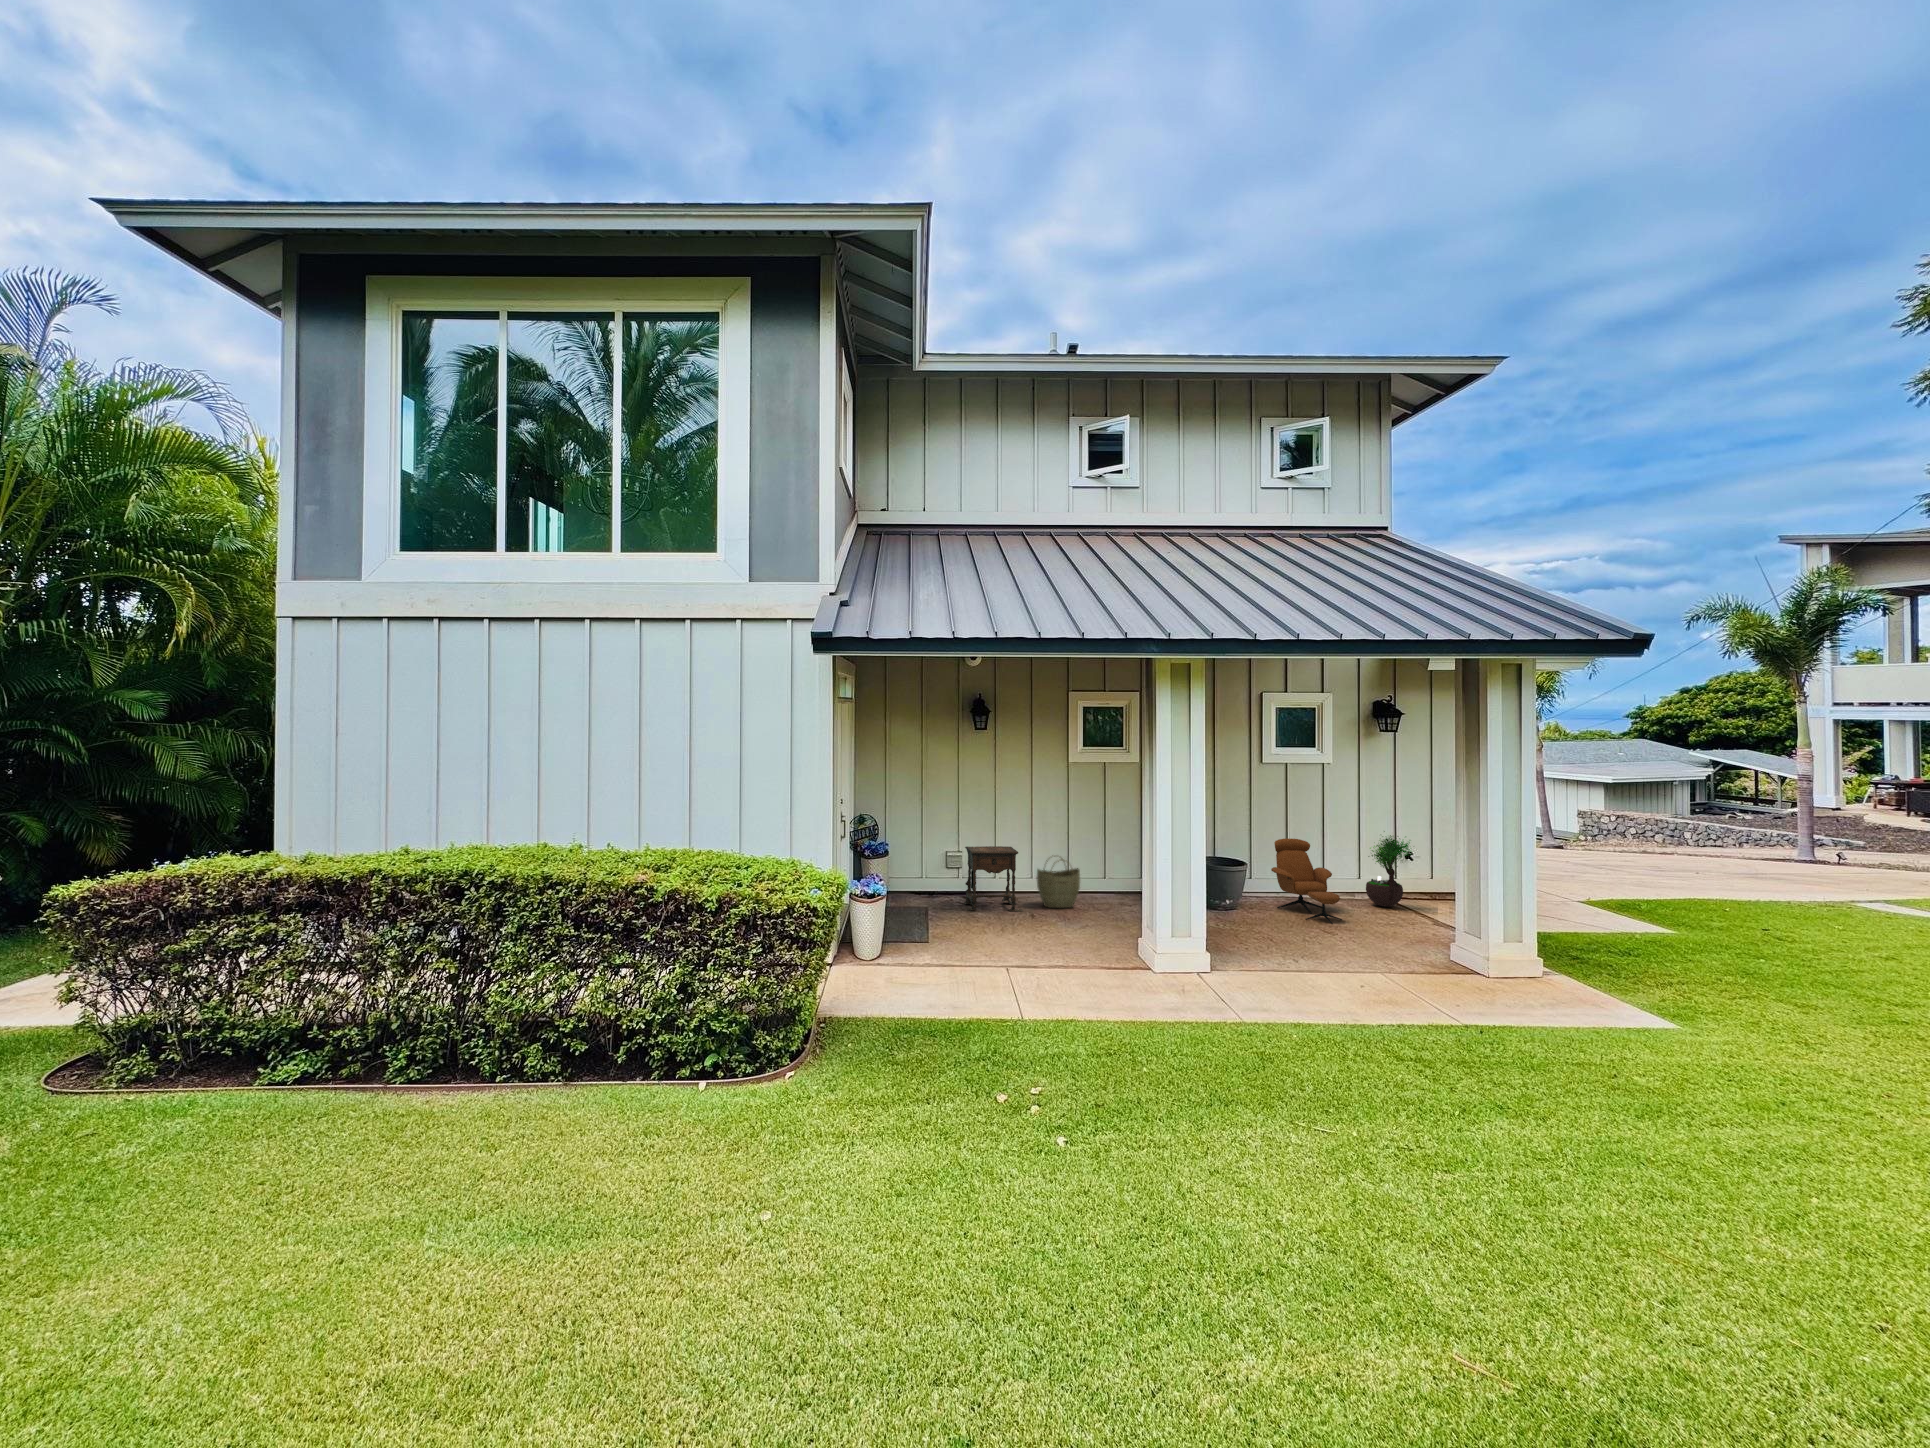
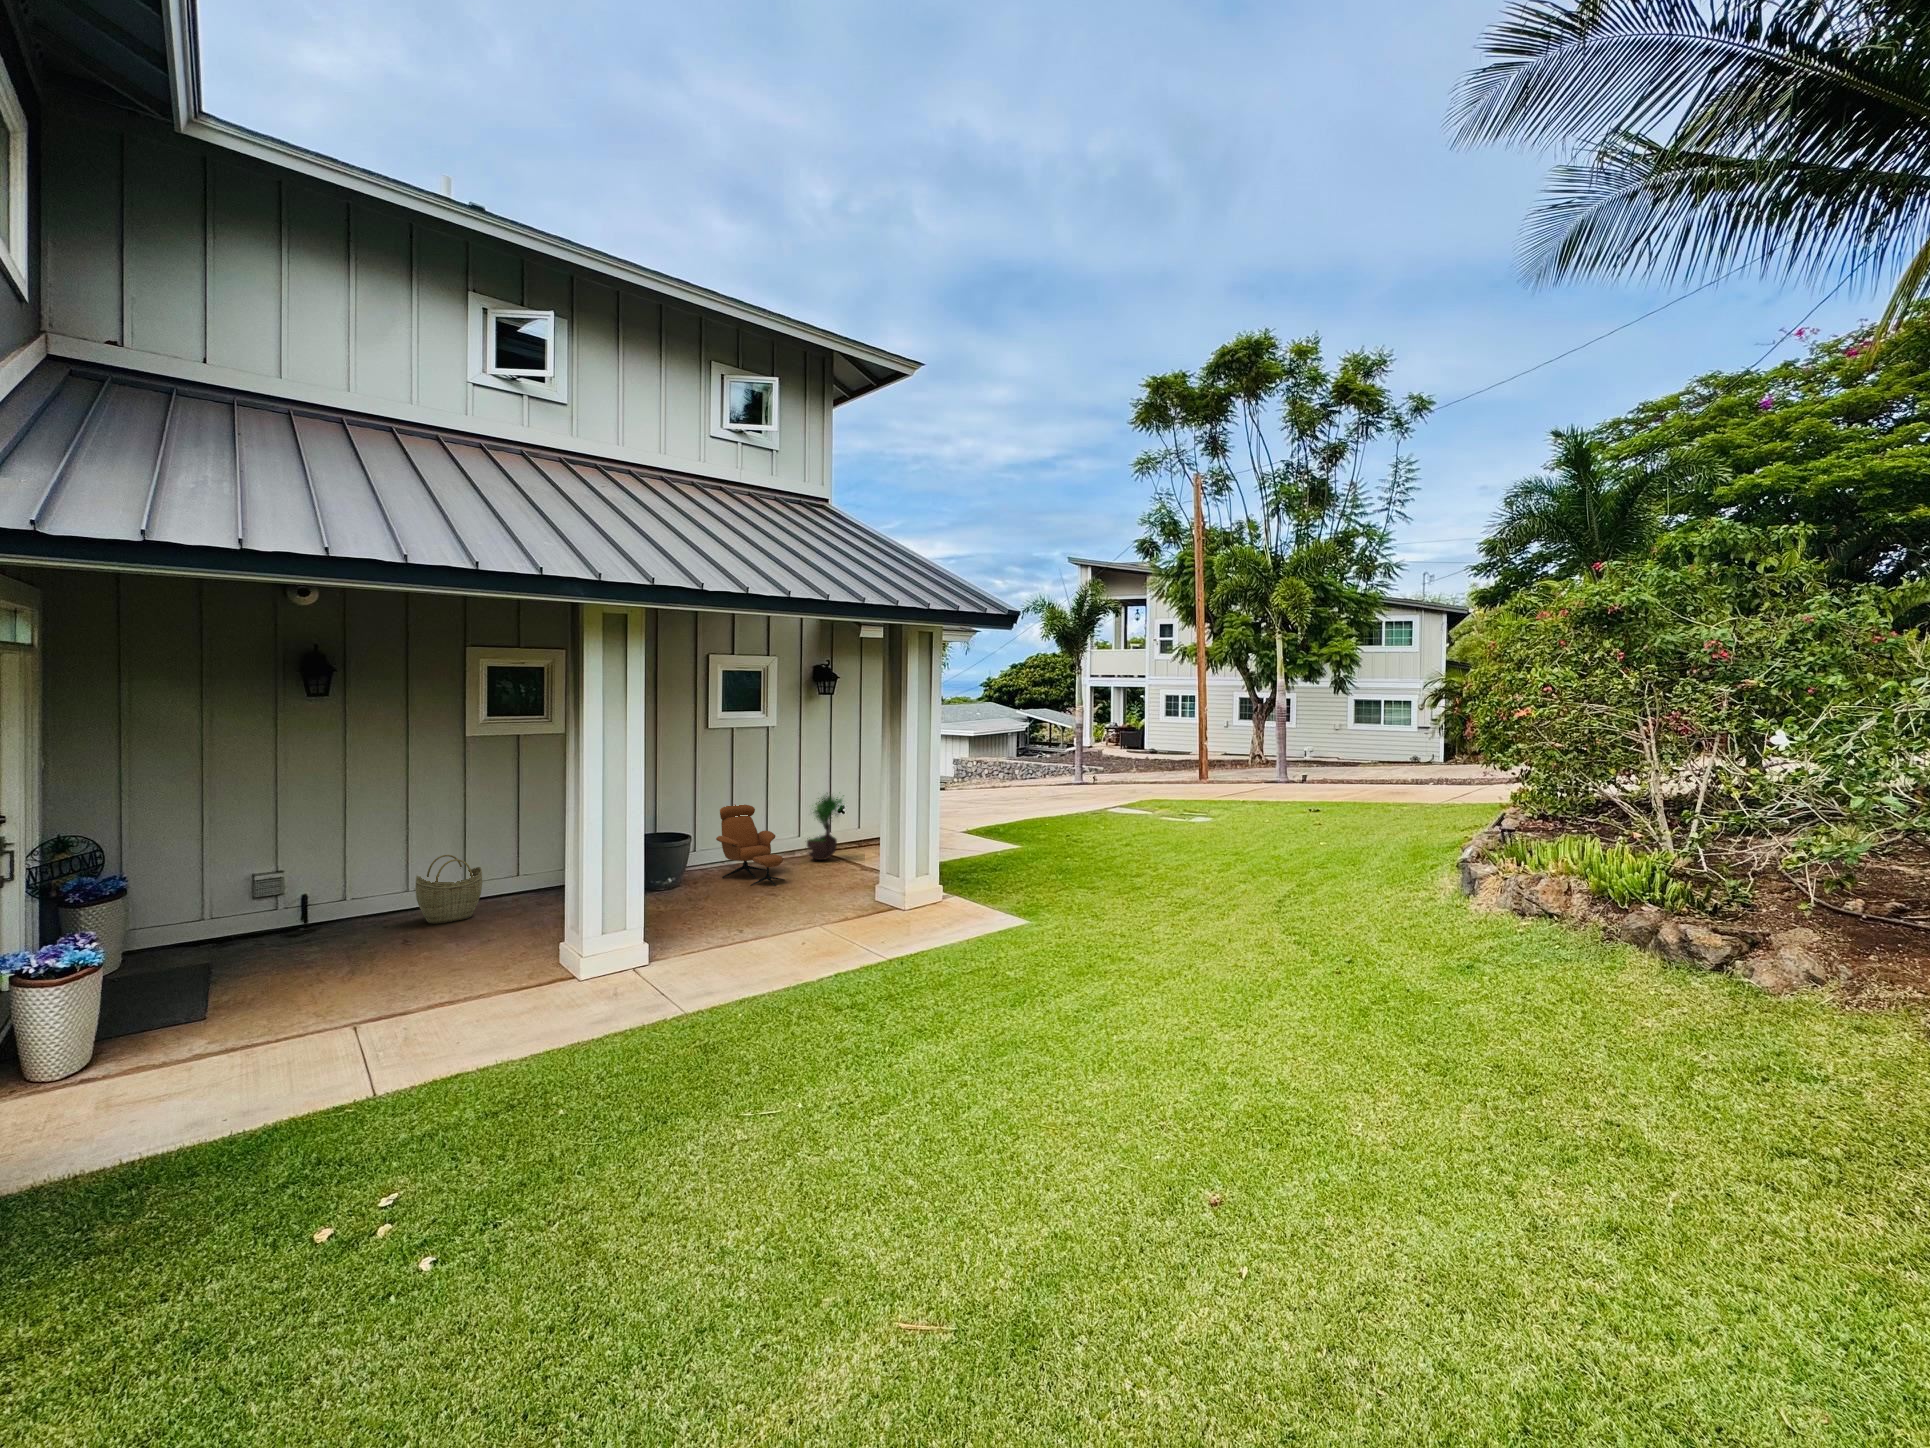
side table: present [964,846,1023,911] -> none [289,852,393,951]

